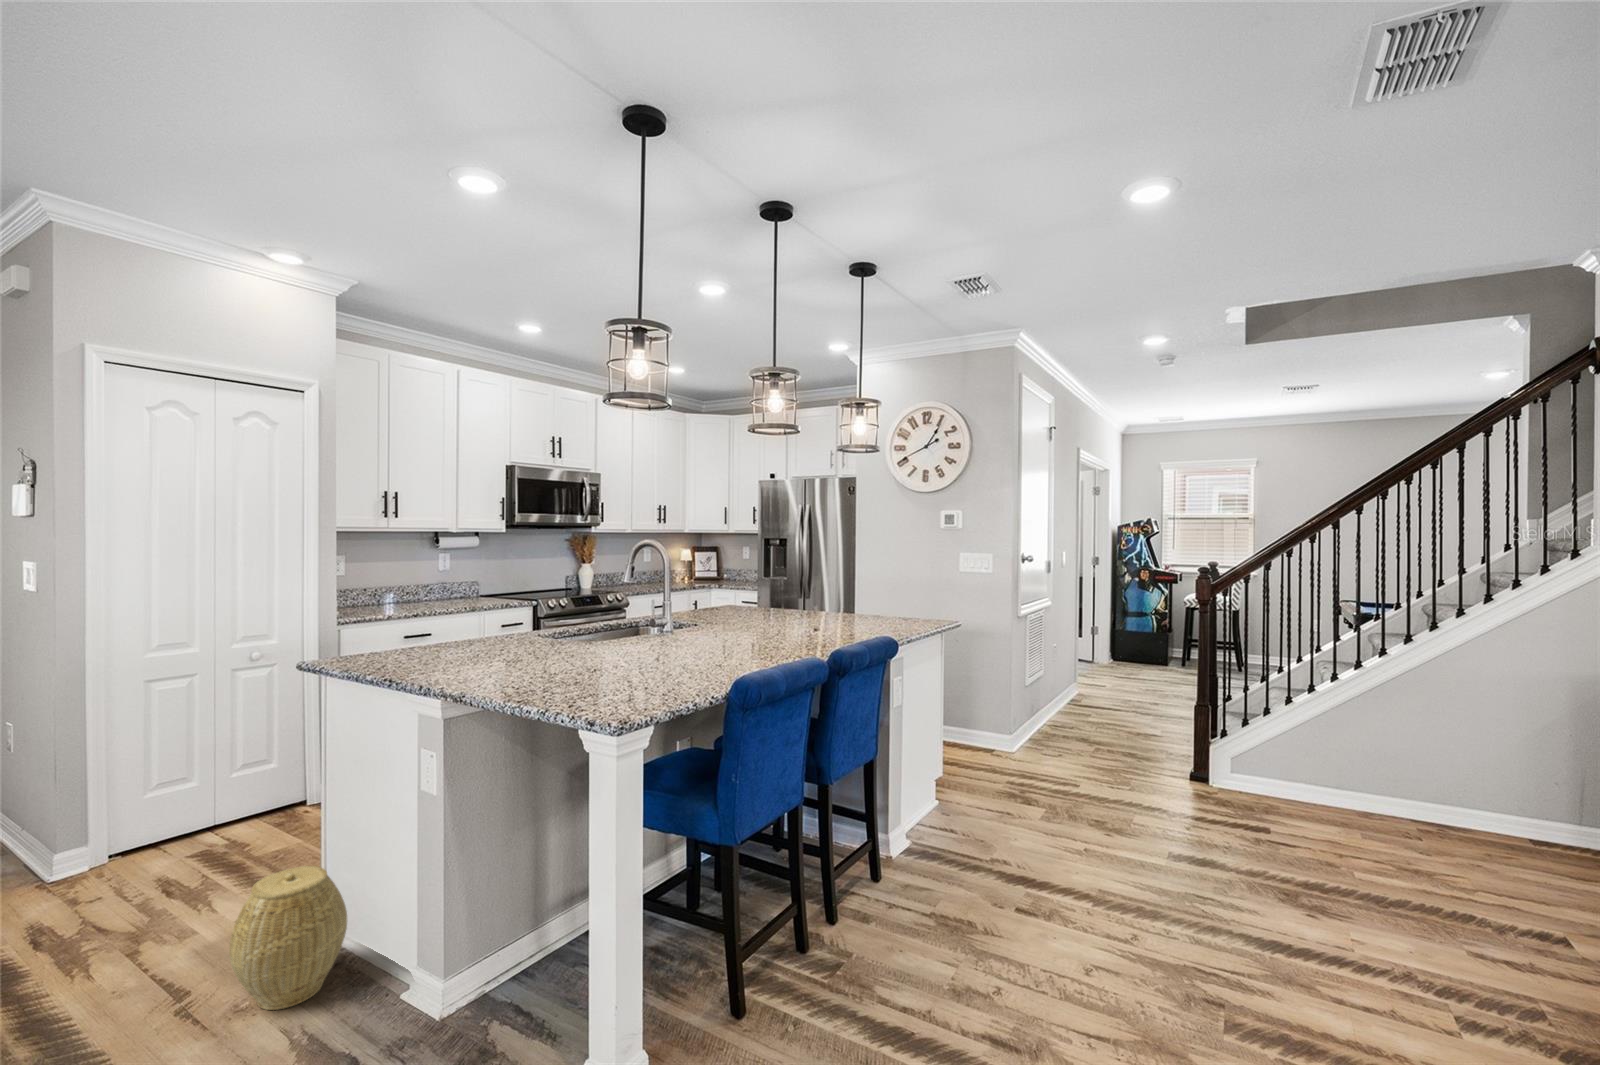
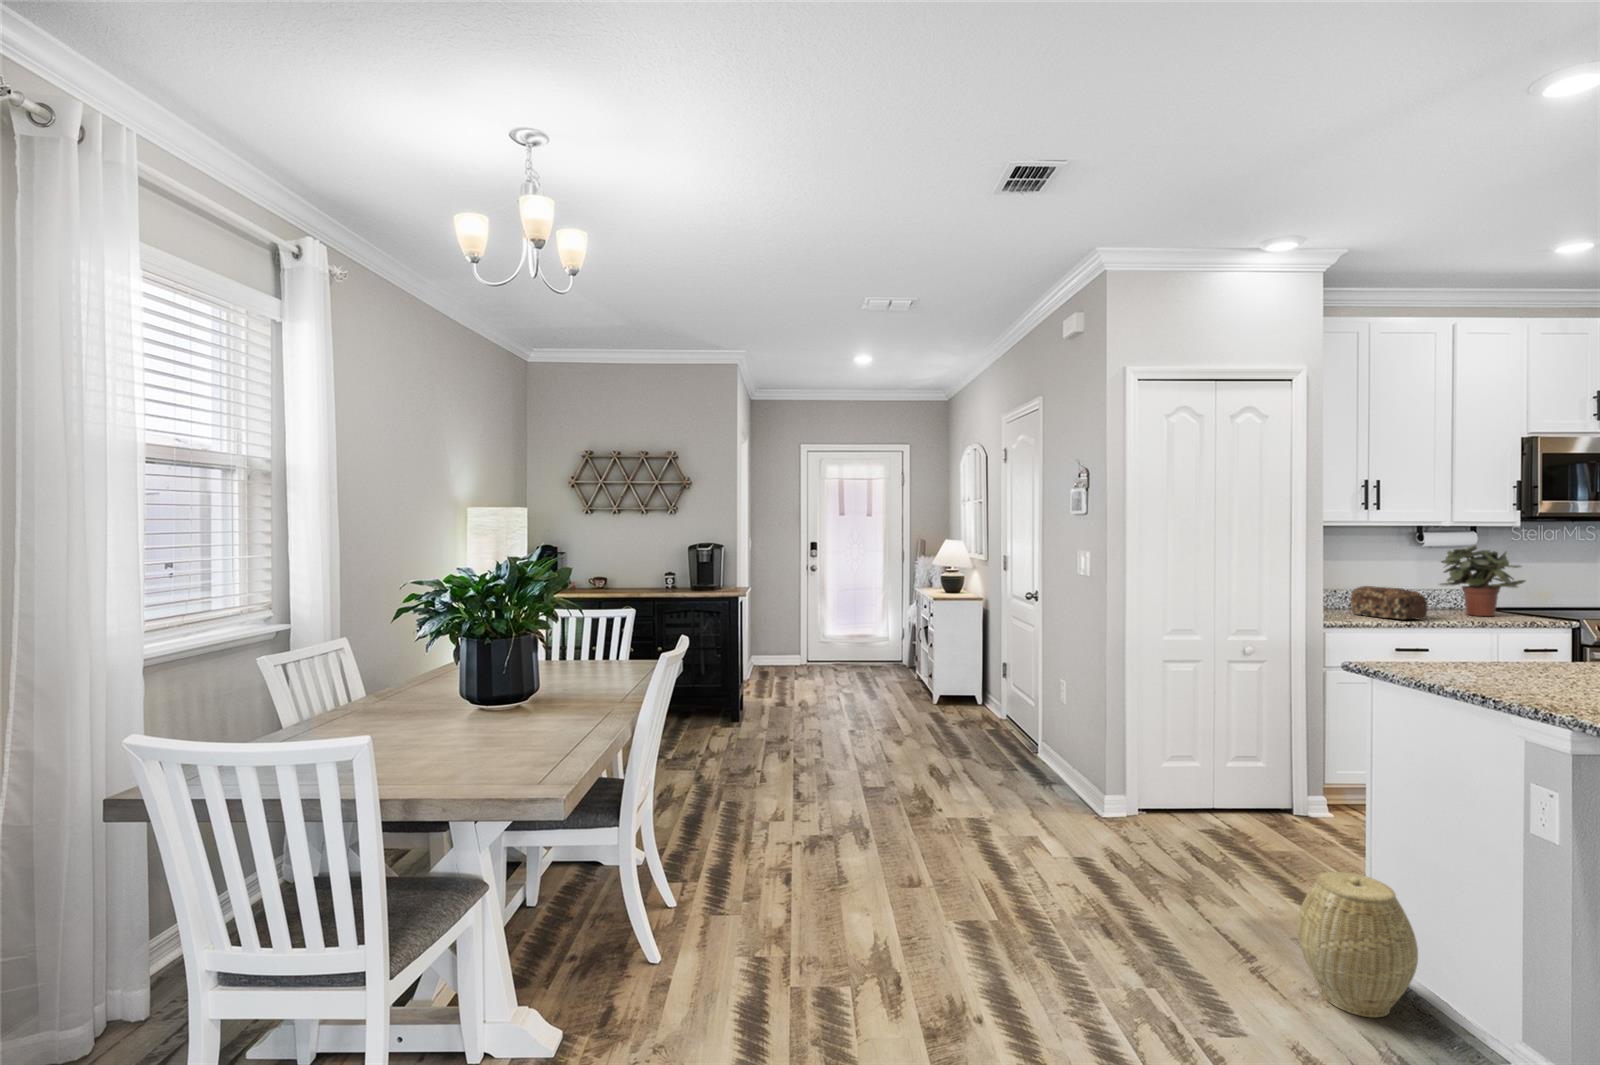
potted plant: none [447,546,506,602] -> present [1440,545,1525,616]
bread loaf: none [373,584,433,611] -> present [1351,586,1428,619]

